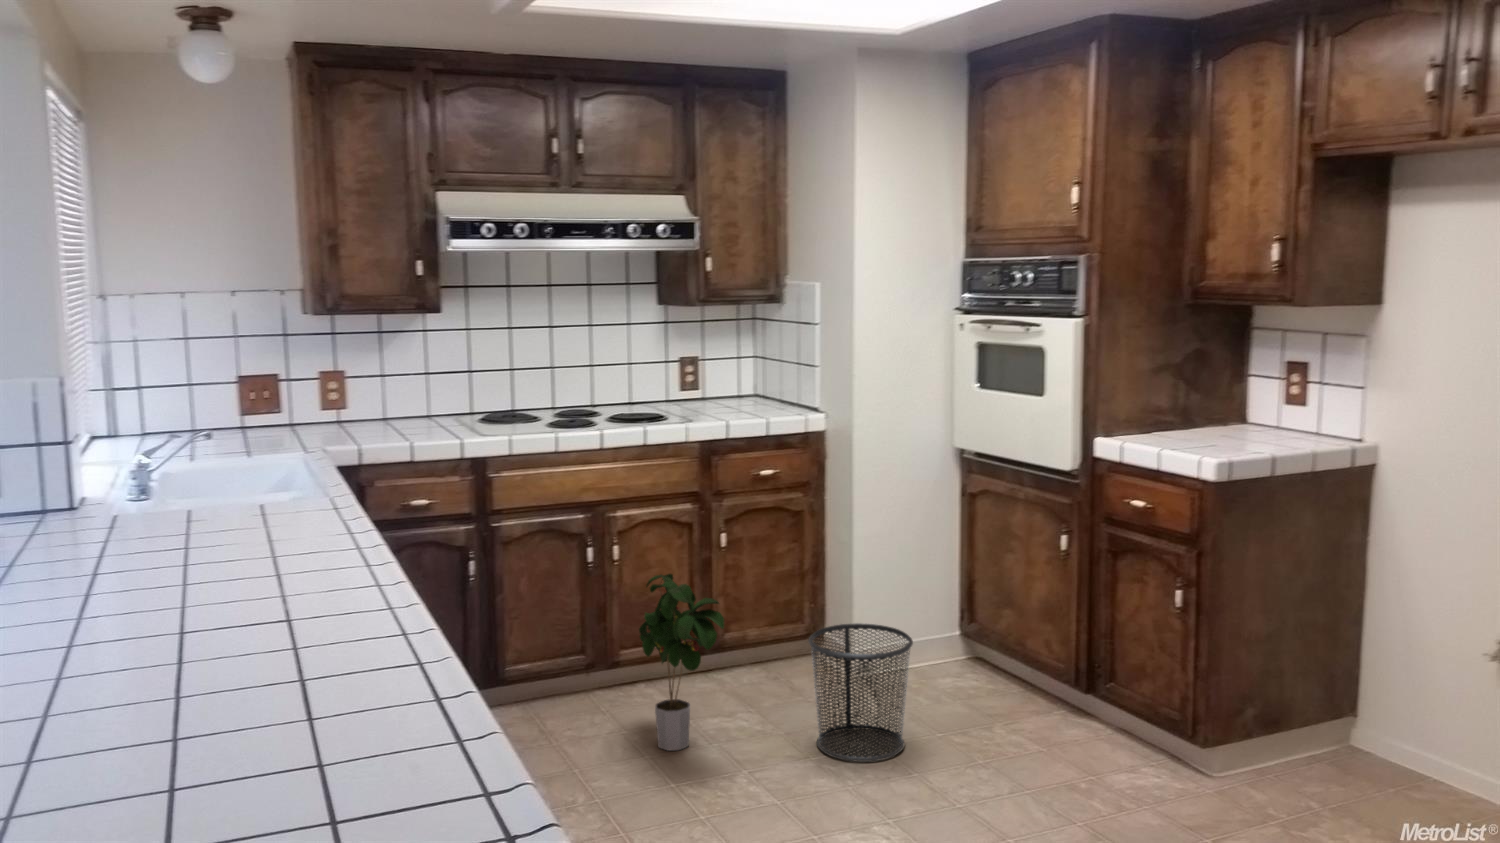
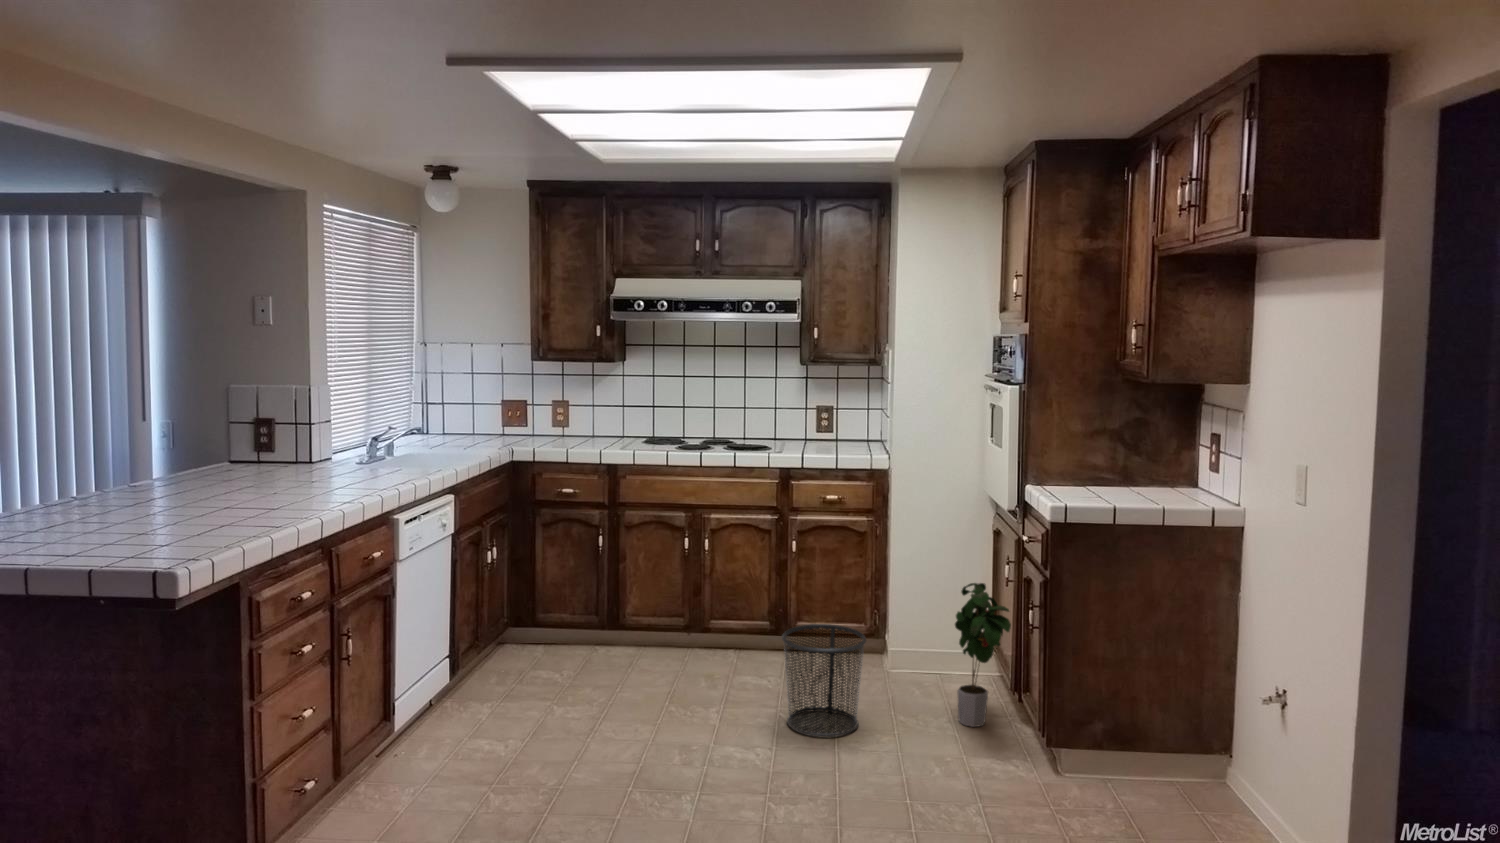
potted plant: present [639,574,724,751] -> present [955,583,1011,727]

